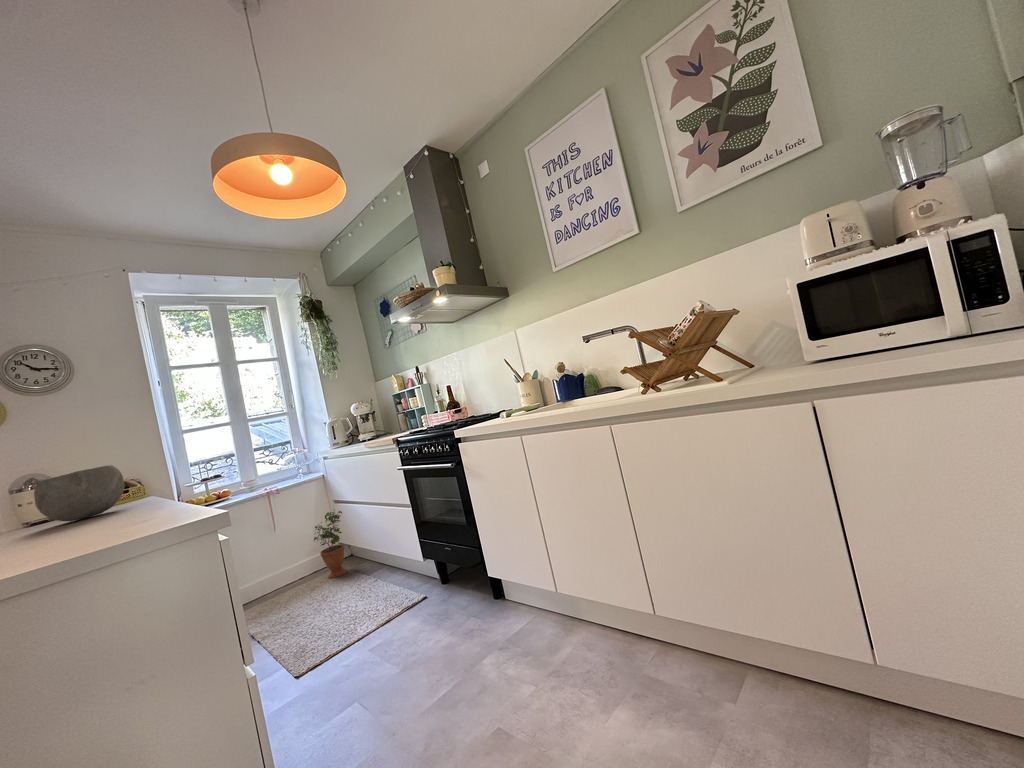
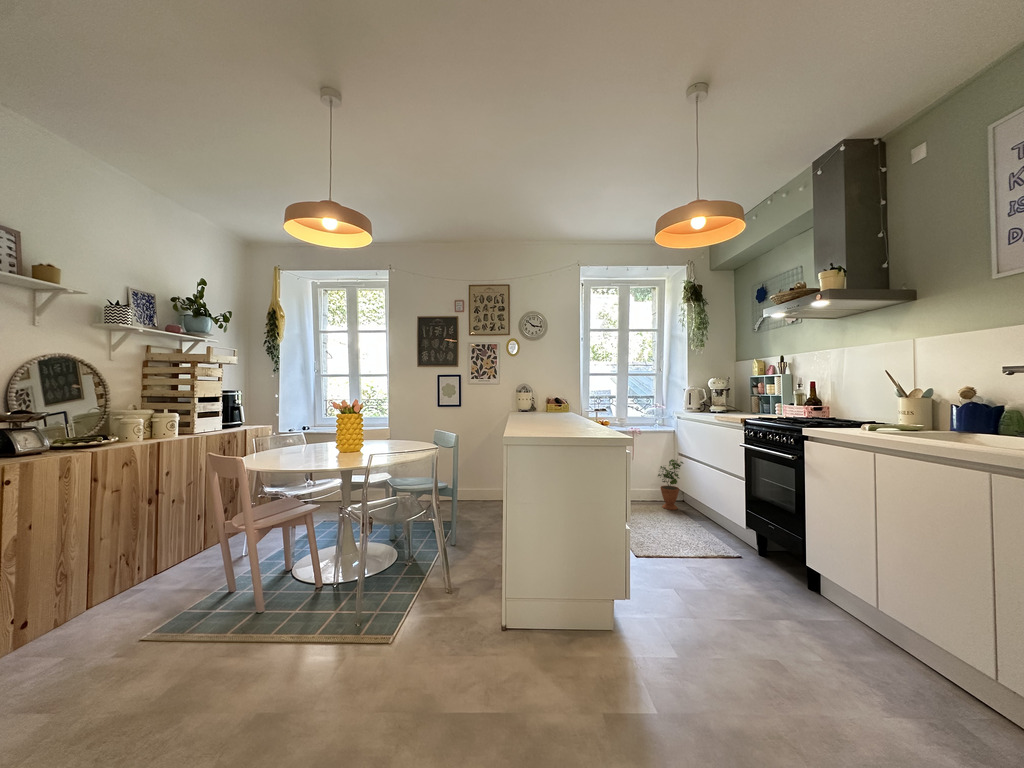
bowl: present [34,465,125,521] -> none [532,392,567,417]

